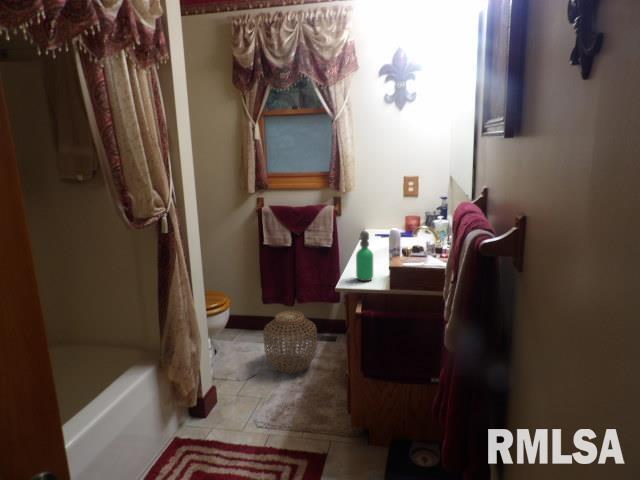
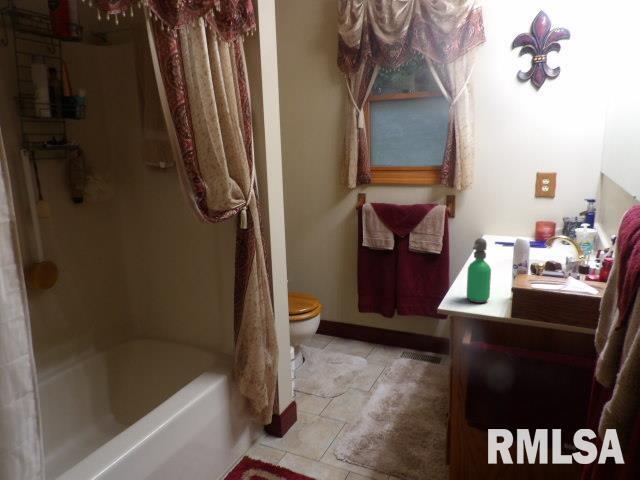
woven basket: present [263,311,317,373] -> none [353,325,415,398]

